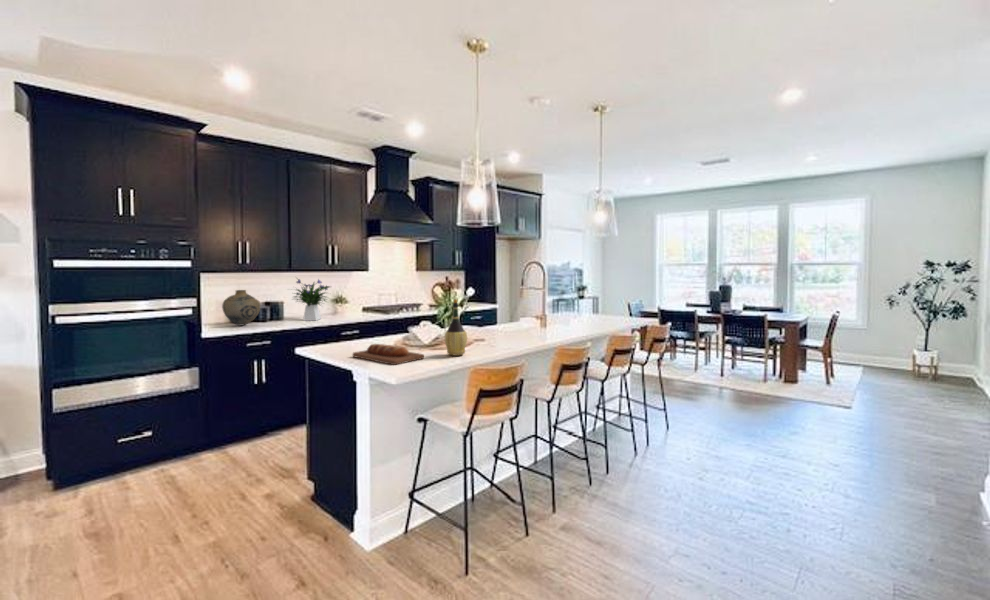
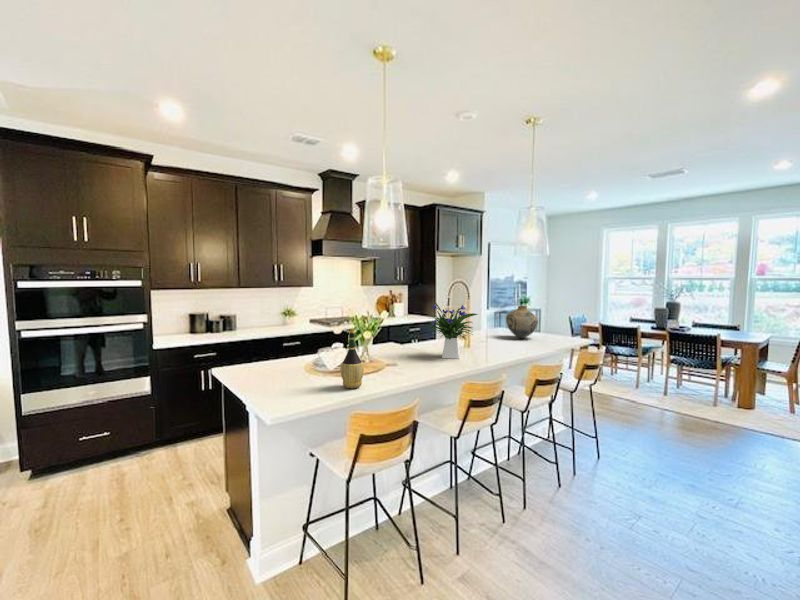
flower arrangement: present [294,279,329,321] -> present [428,301,477,359]
vase: present [222,290,260,325] -> present [506,306,538,338]
bread loaf: present [353,344,424,365] -> none [250,372,317,399]

